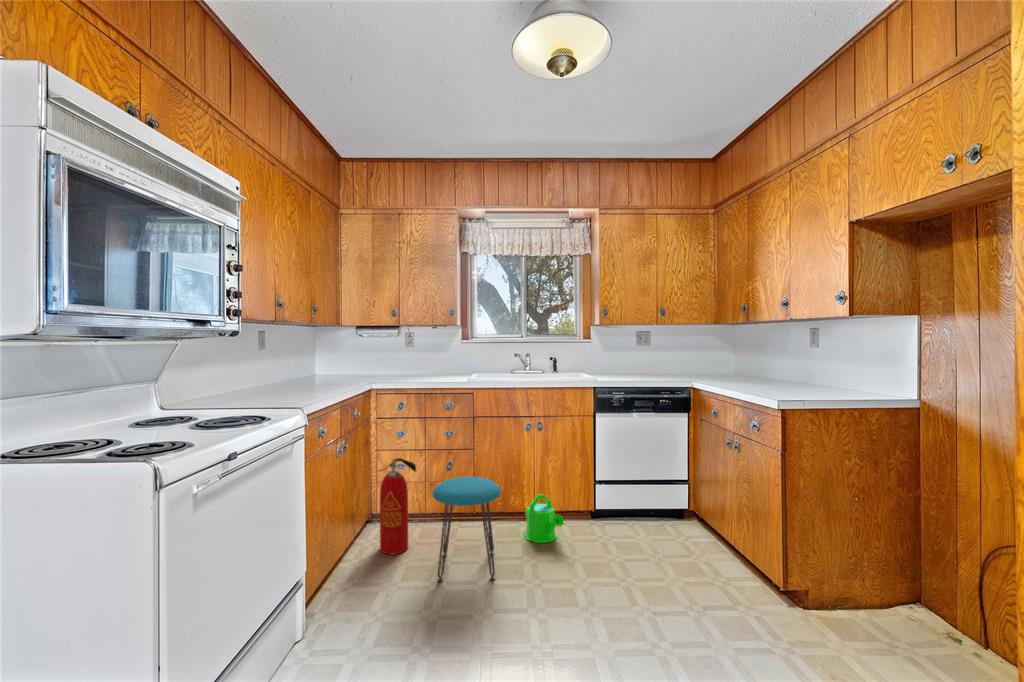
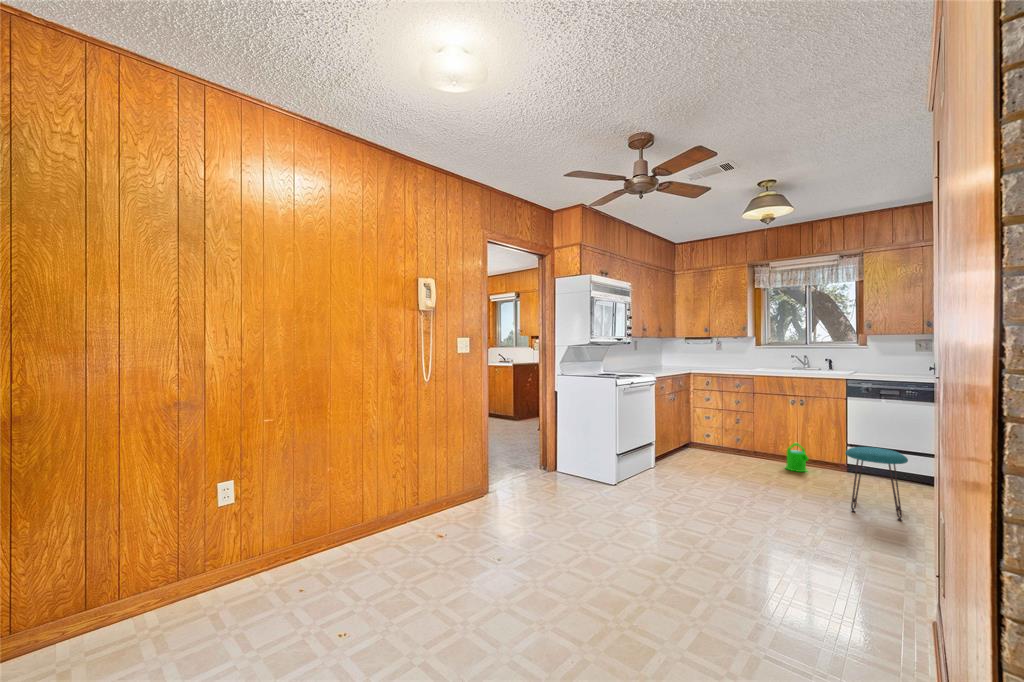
fire extinguisher: present [377,458,416,554] -> none [691,409,714,459]
stool: present [433,477,501,581] -> present [846,447,908,520]

